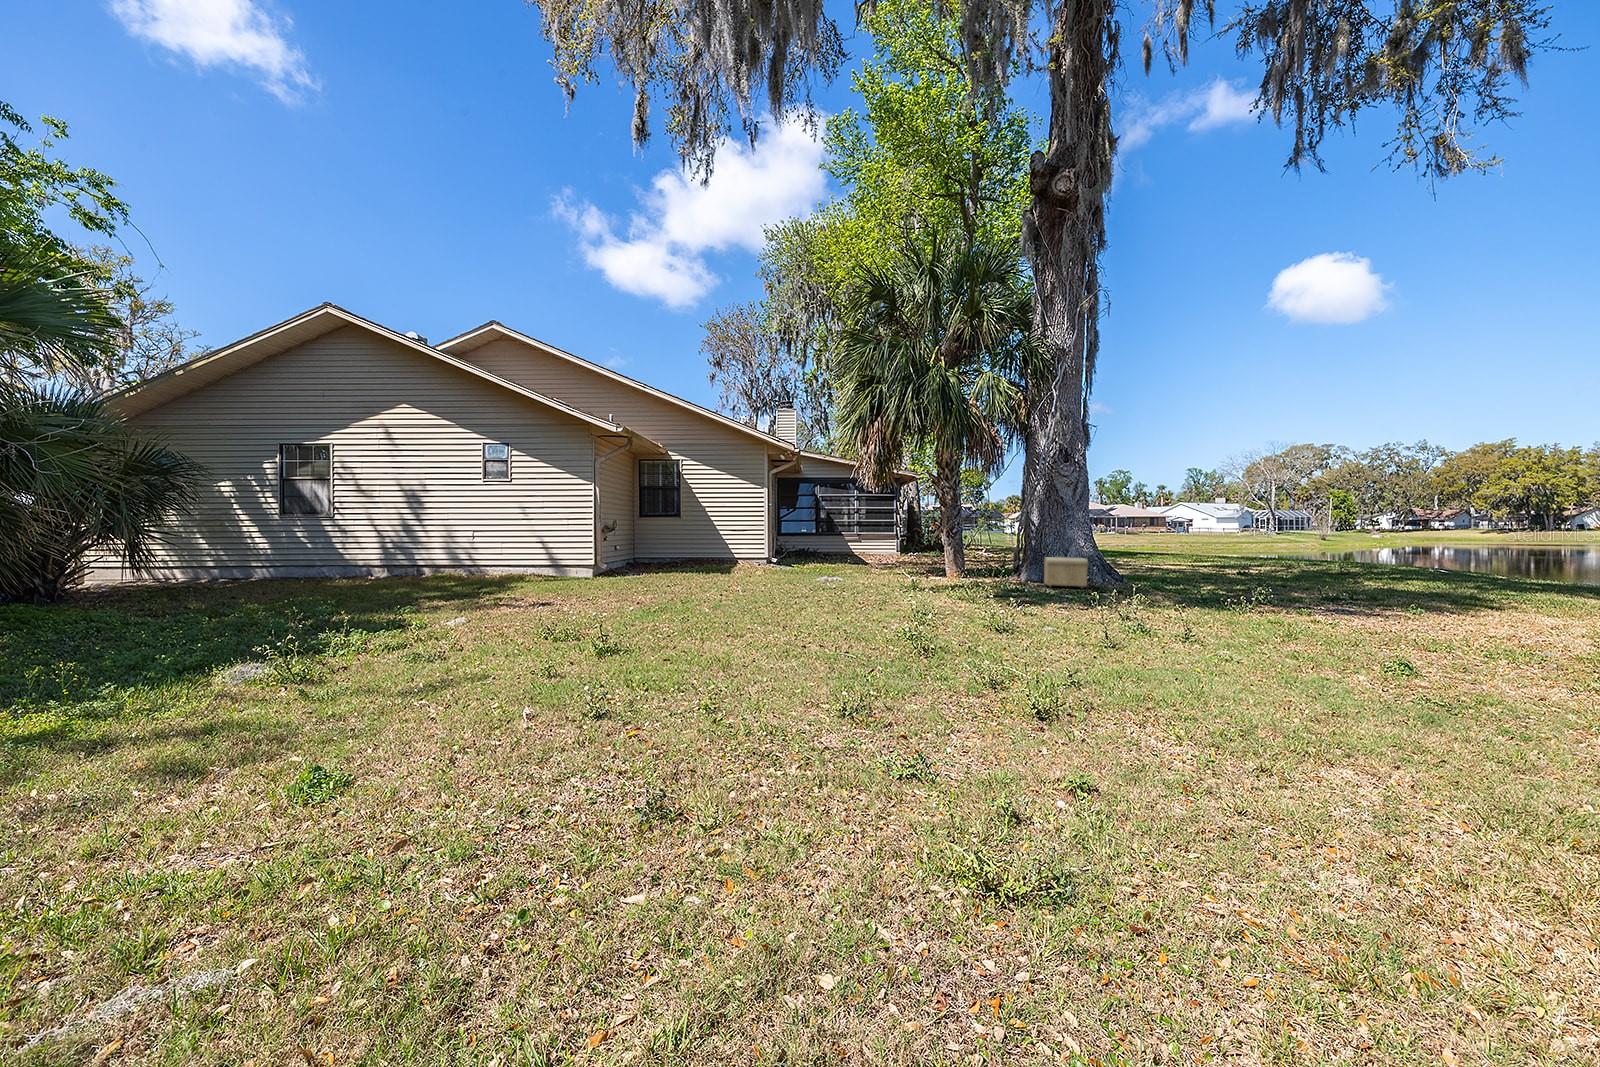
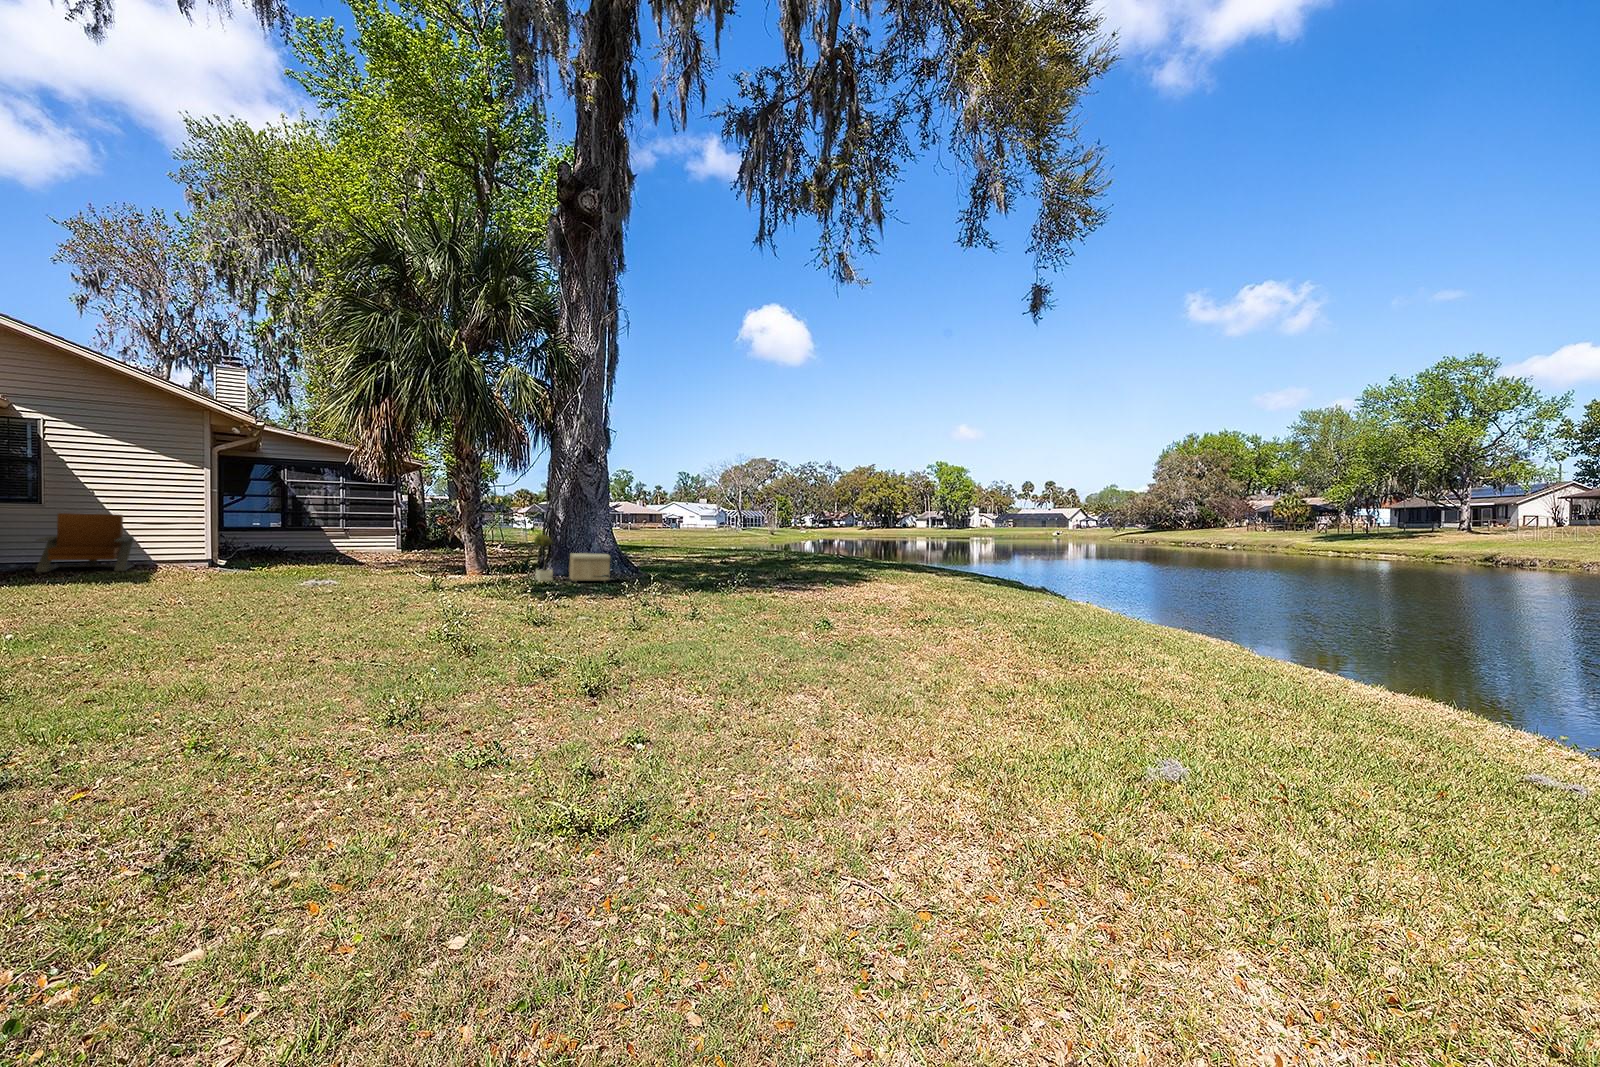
lounge chair: none [693,525,739,564] -> present [36,513,134,572]
potted tree: none [1008,537,1029,584] -> present [534,534,553,581]

